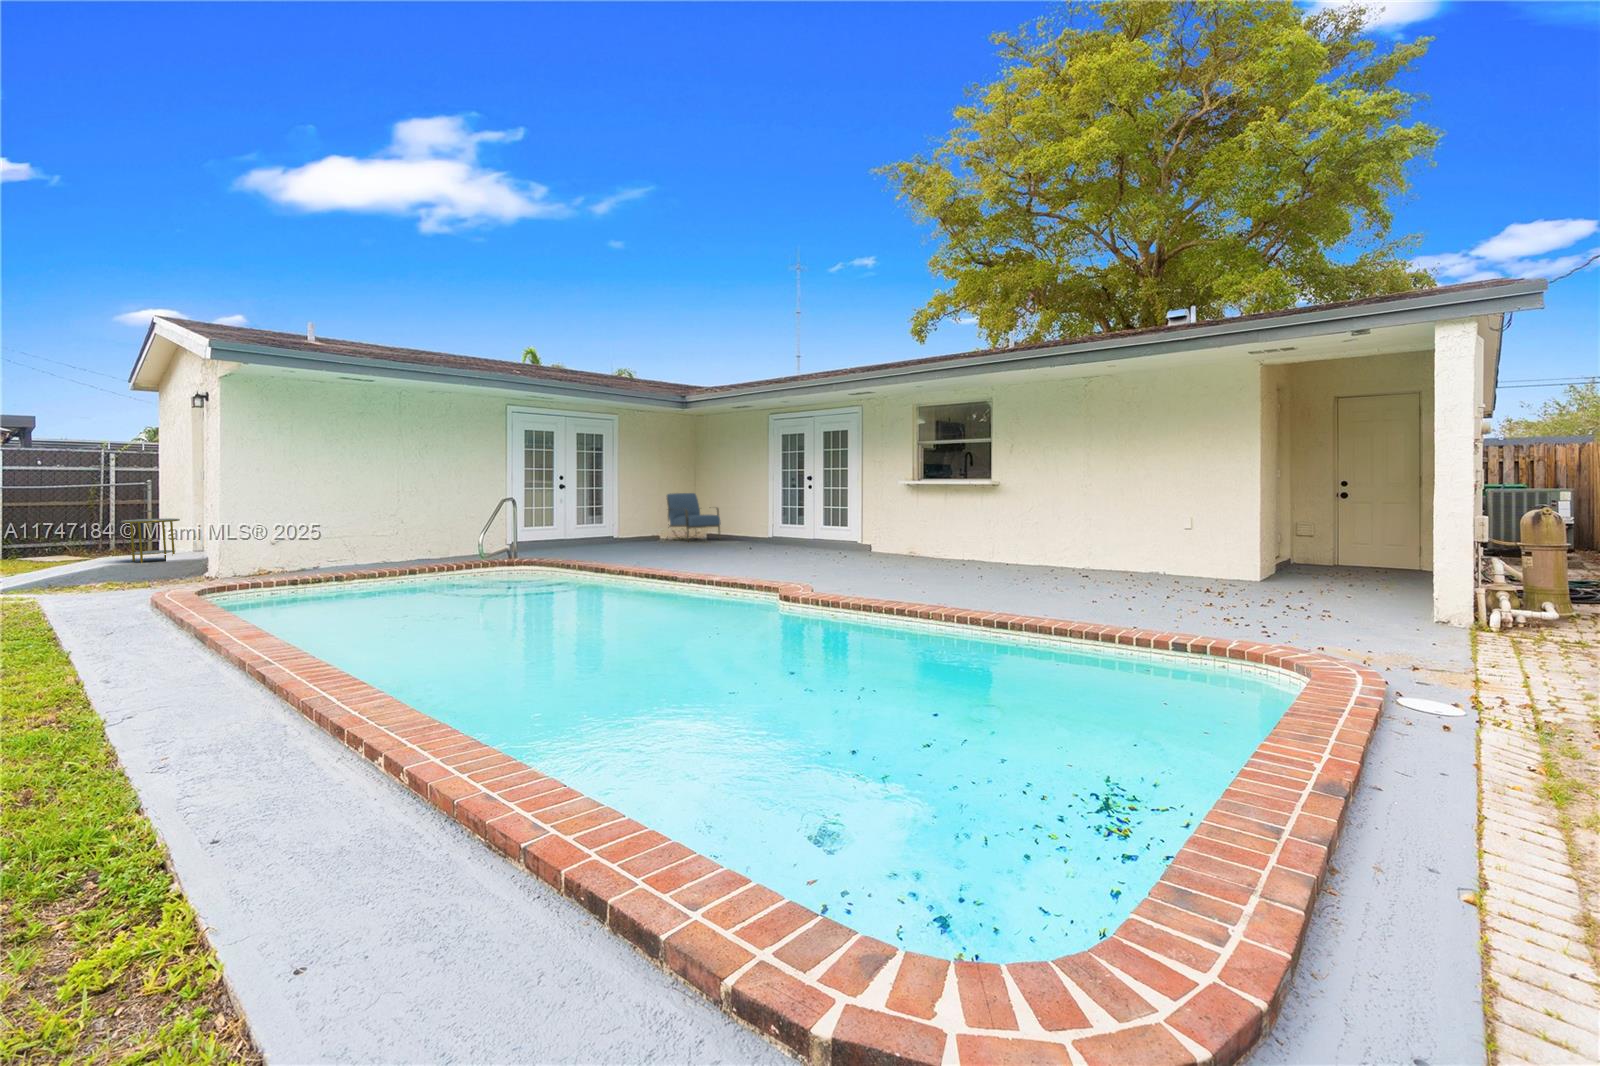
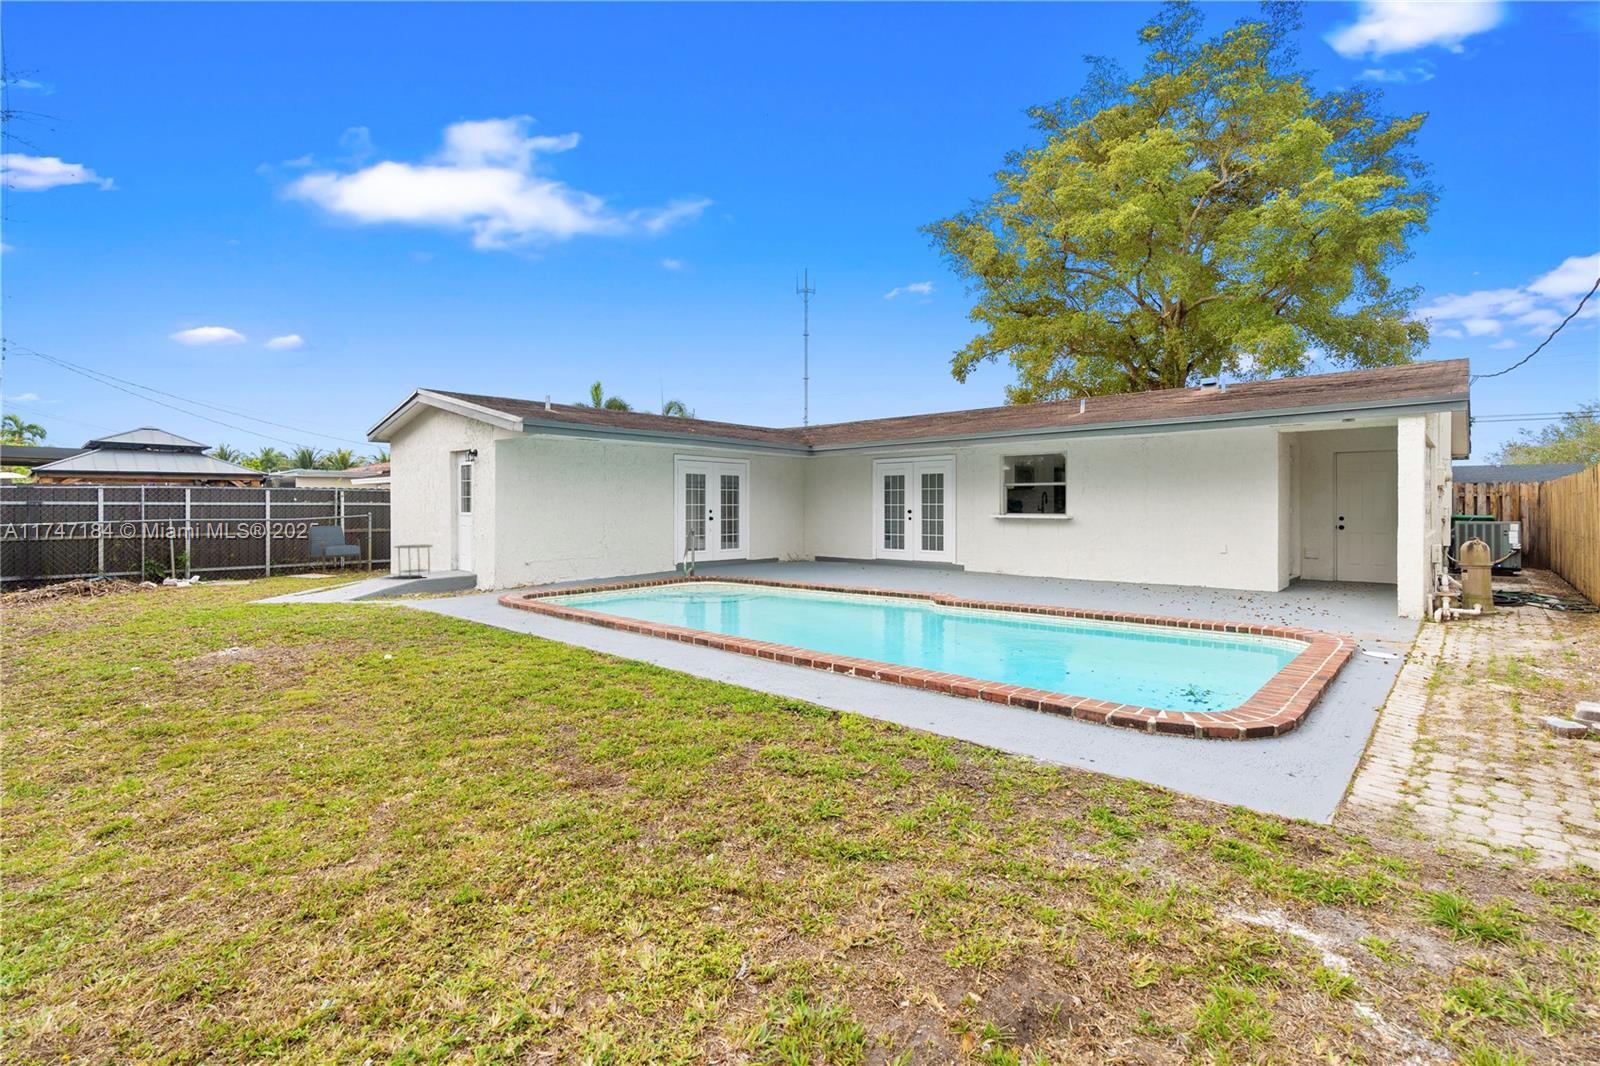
chair: present [667,493,721,541] -> present [308,526,361,570]

